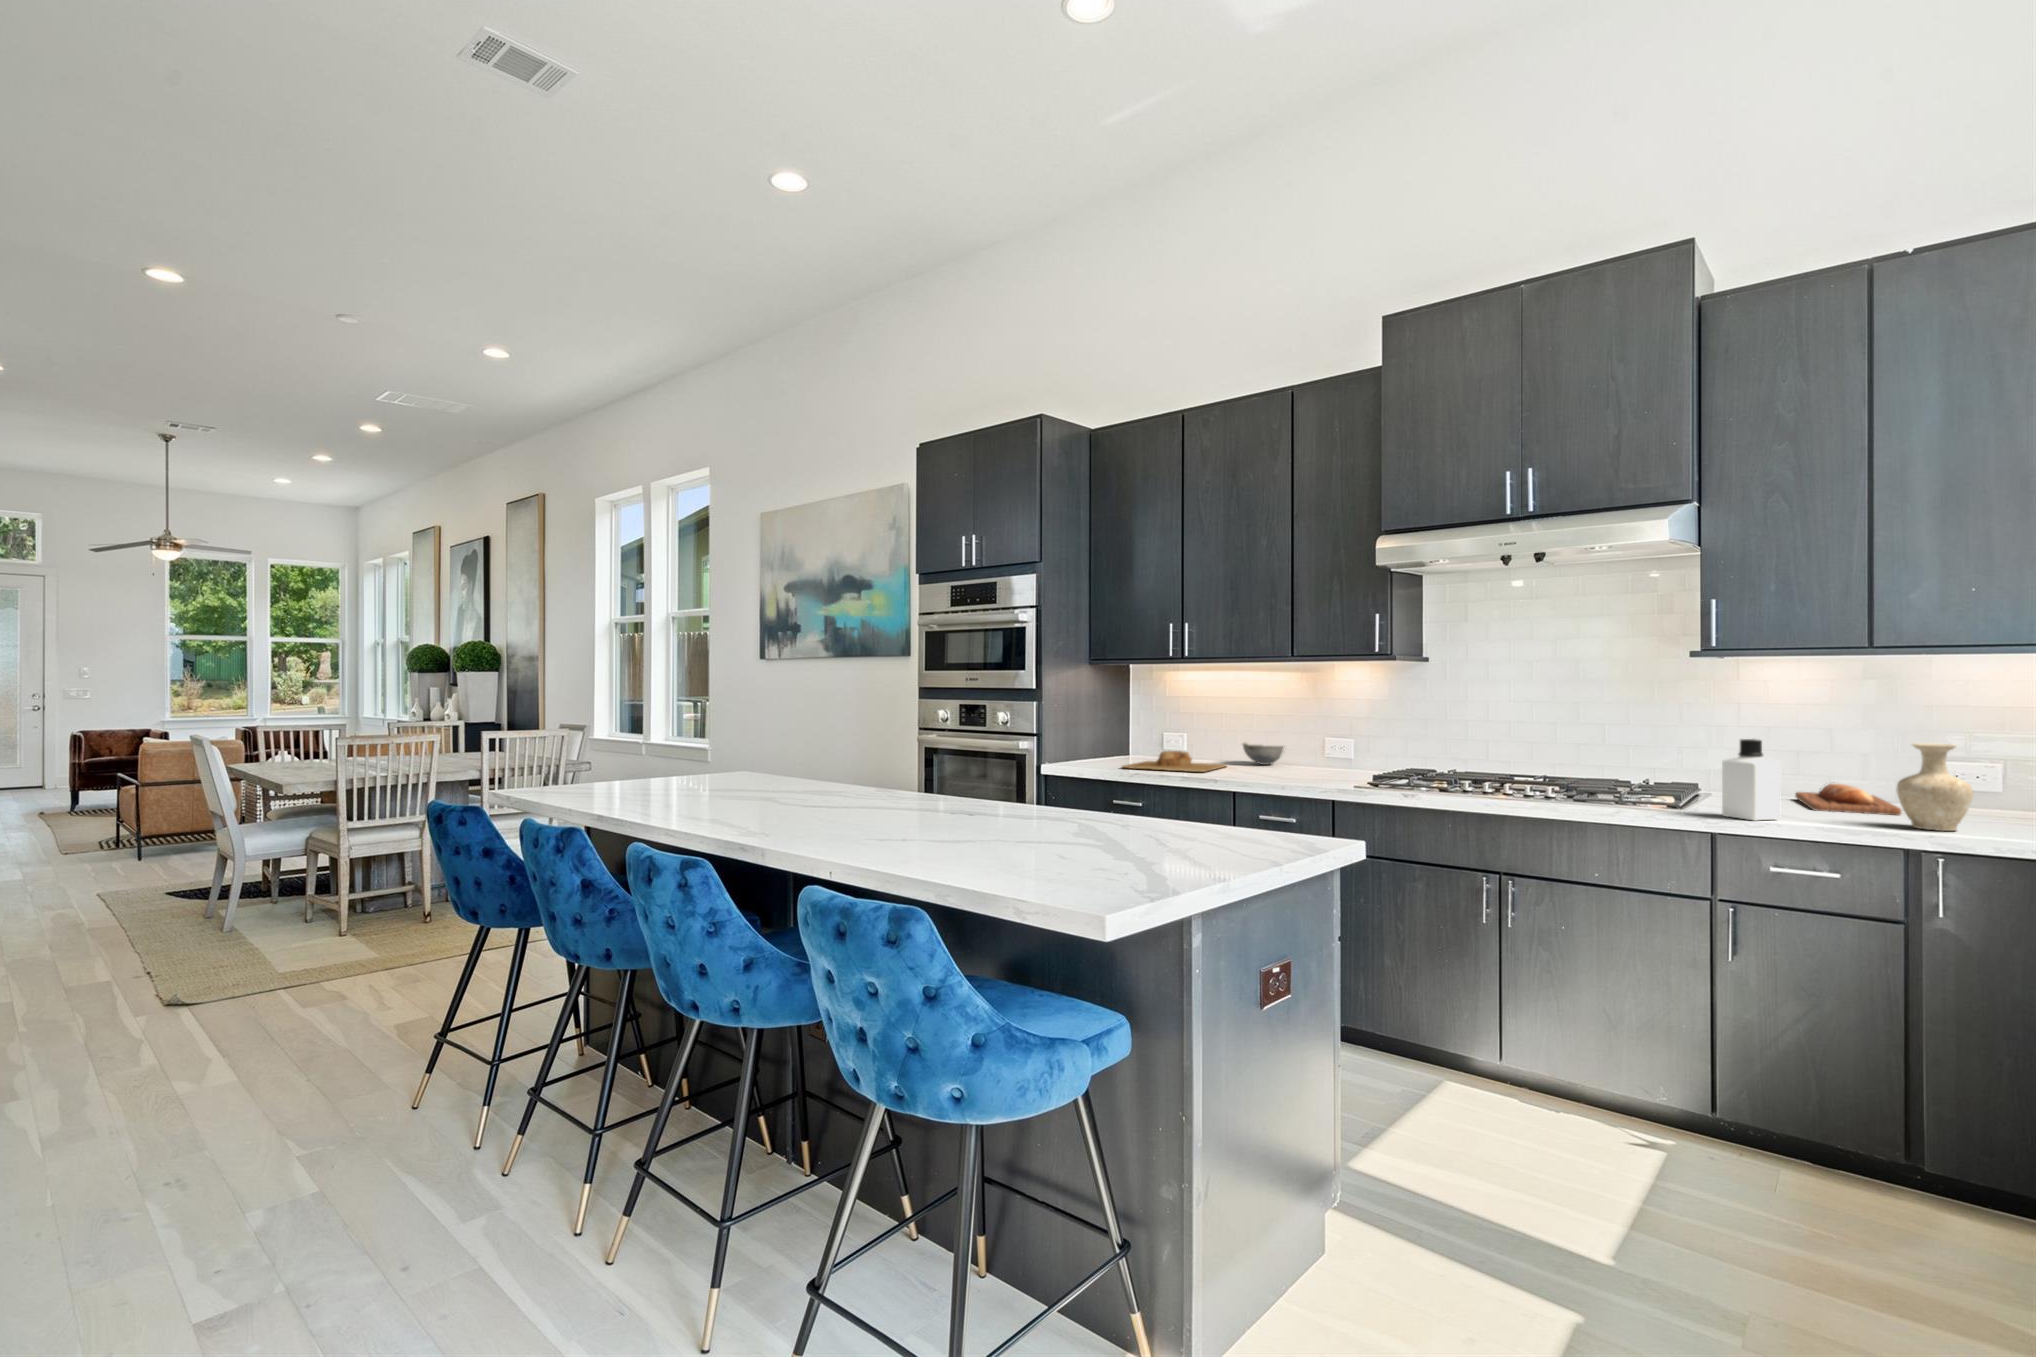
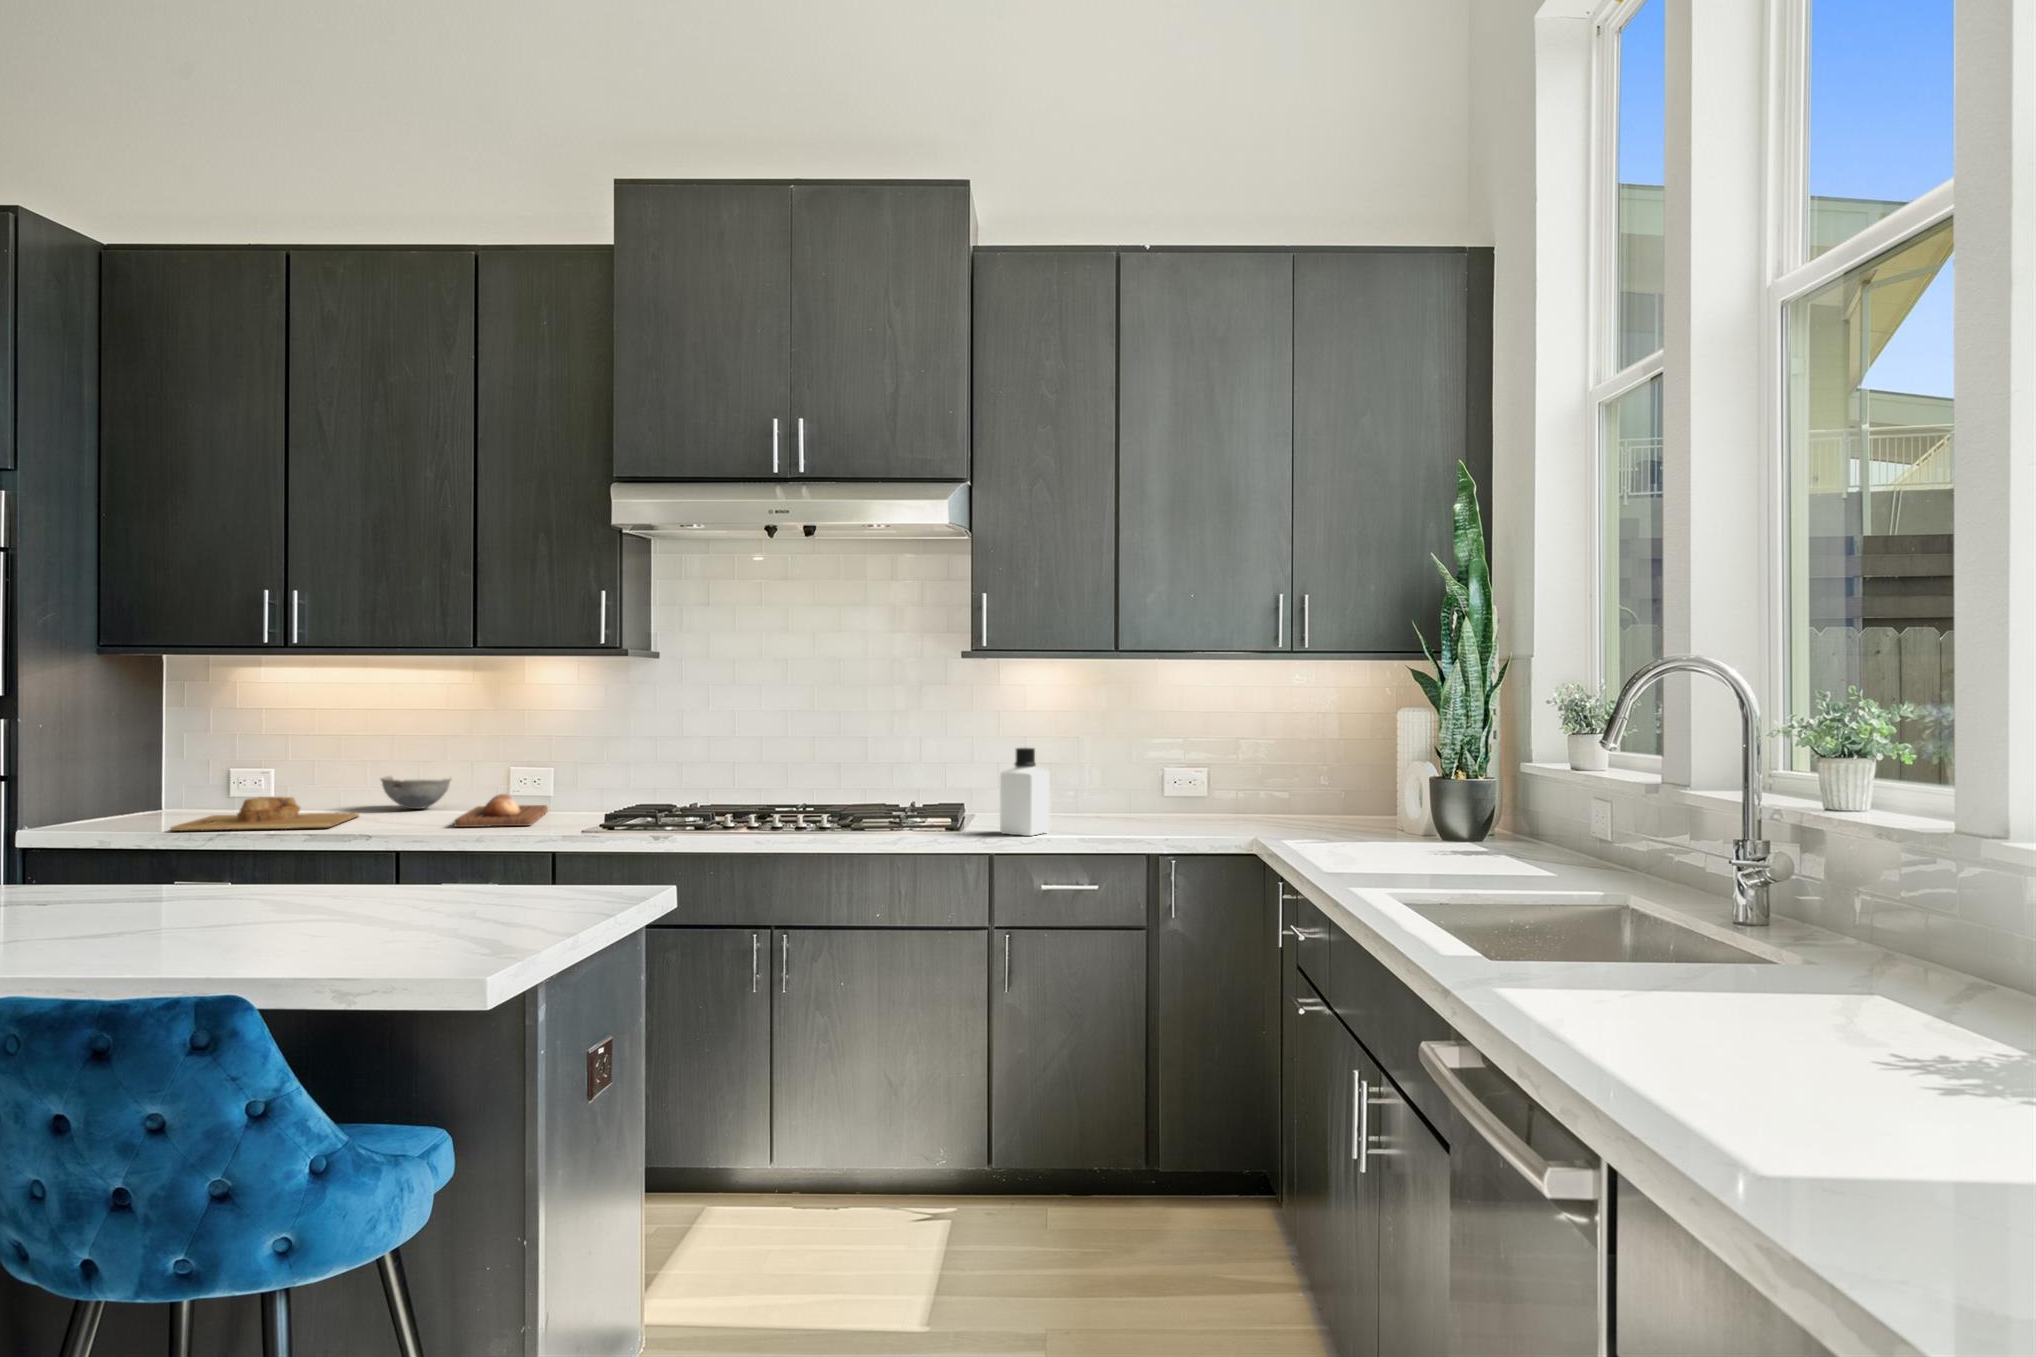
vase: present [1896,743,1973,831] -> none [1138,746,1193,831]
bread loaf: present [1795,784,1901,815] -> present [454,794,548,827]

